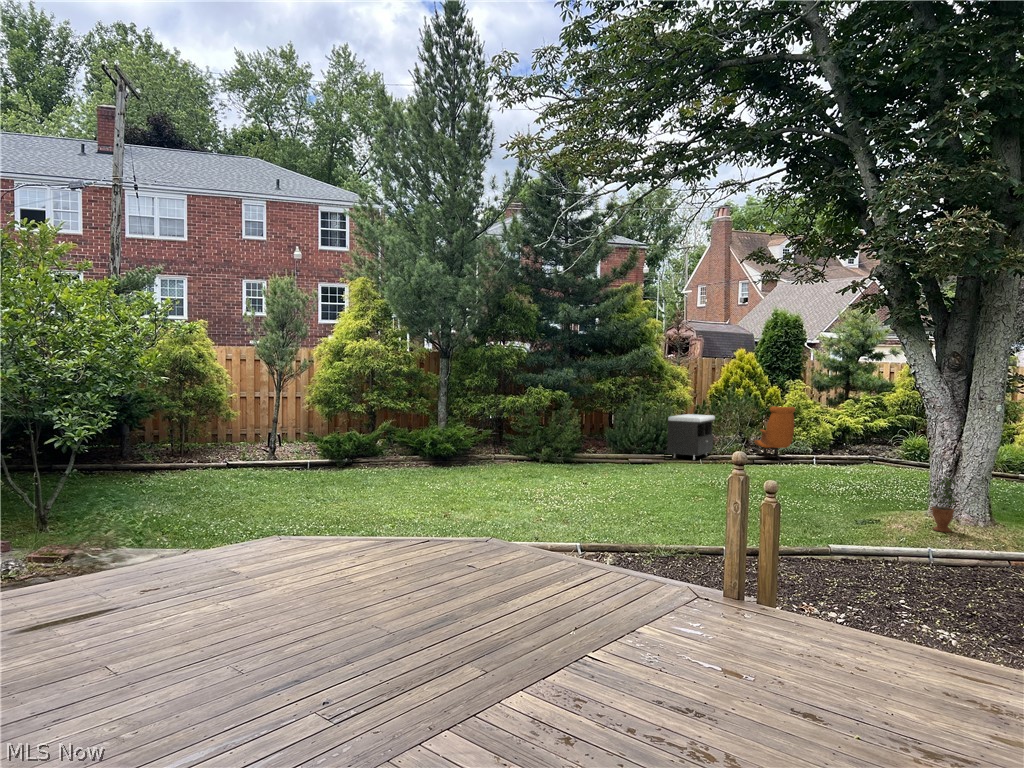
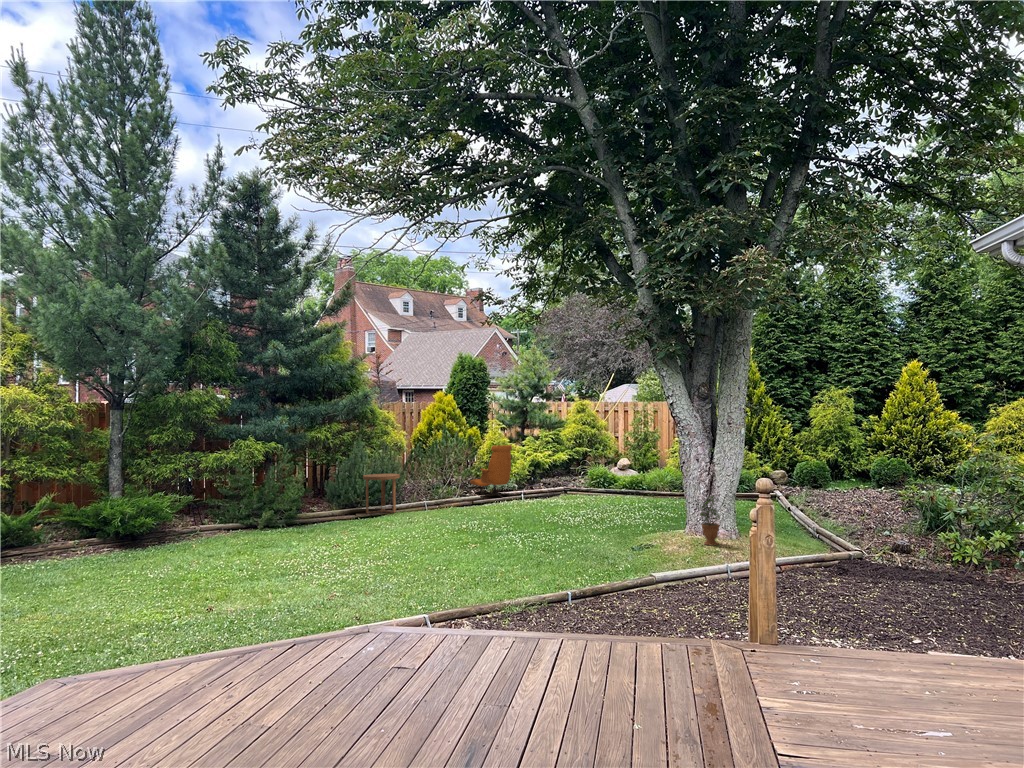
storage bench: present [667,414,715,459] -> none [397,458,437,506]
side table: none [632,425,666,462] -> present [363,474,400,513]

